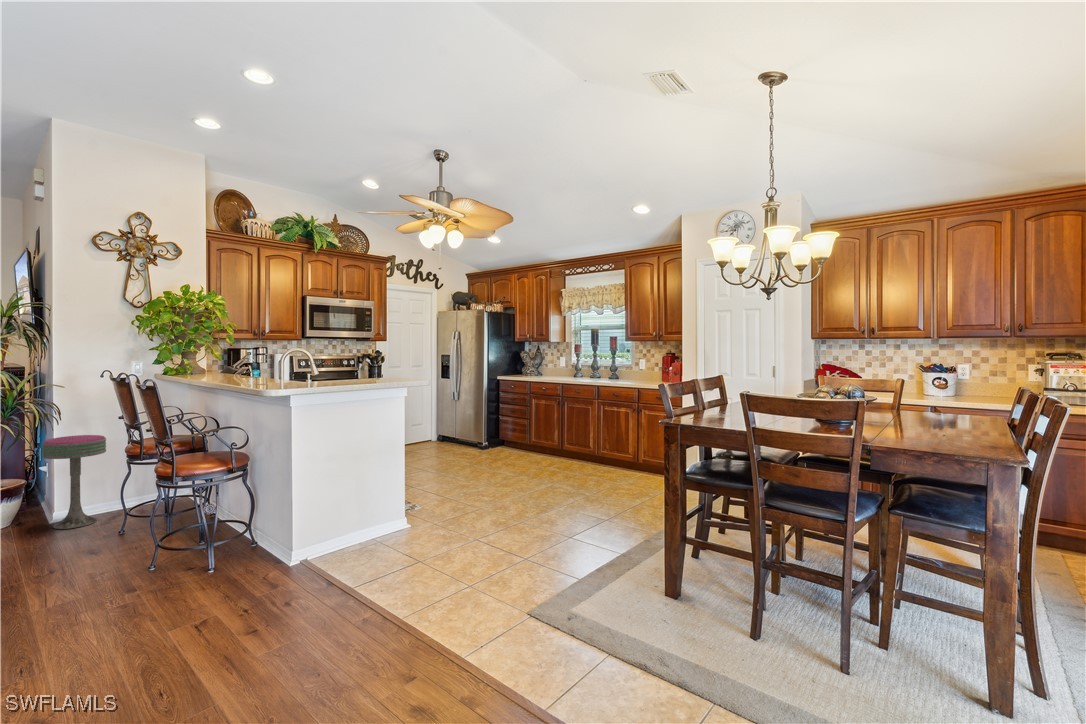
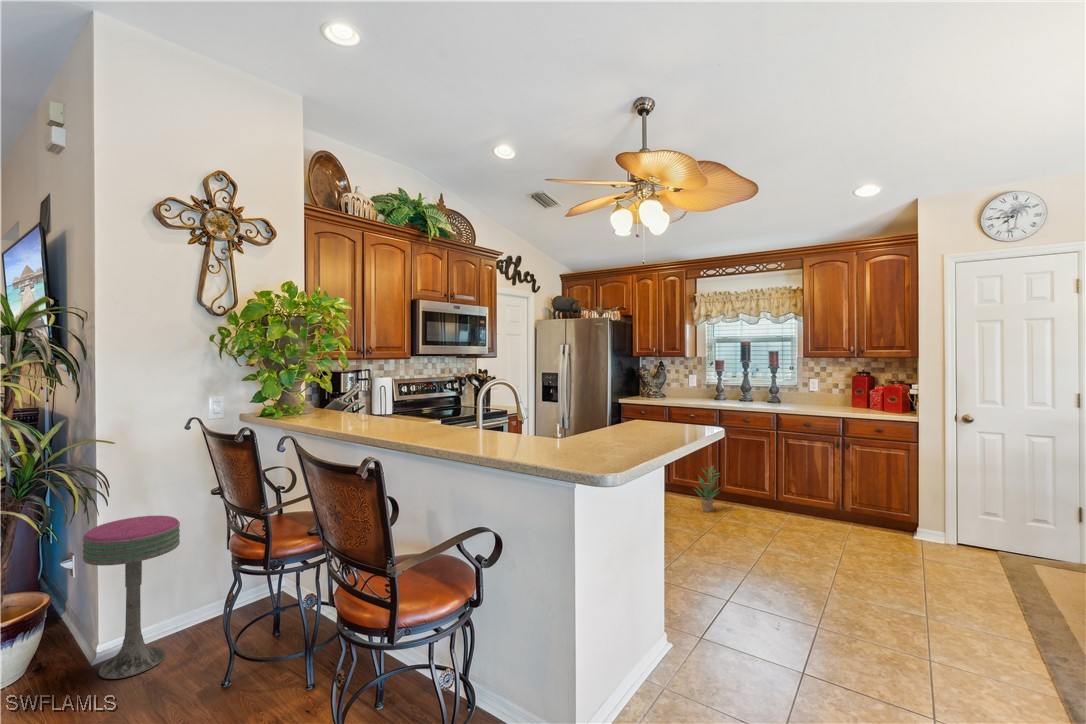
potted plant: none [536,425,556,462] -> present [695,466,719,512]

